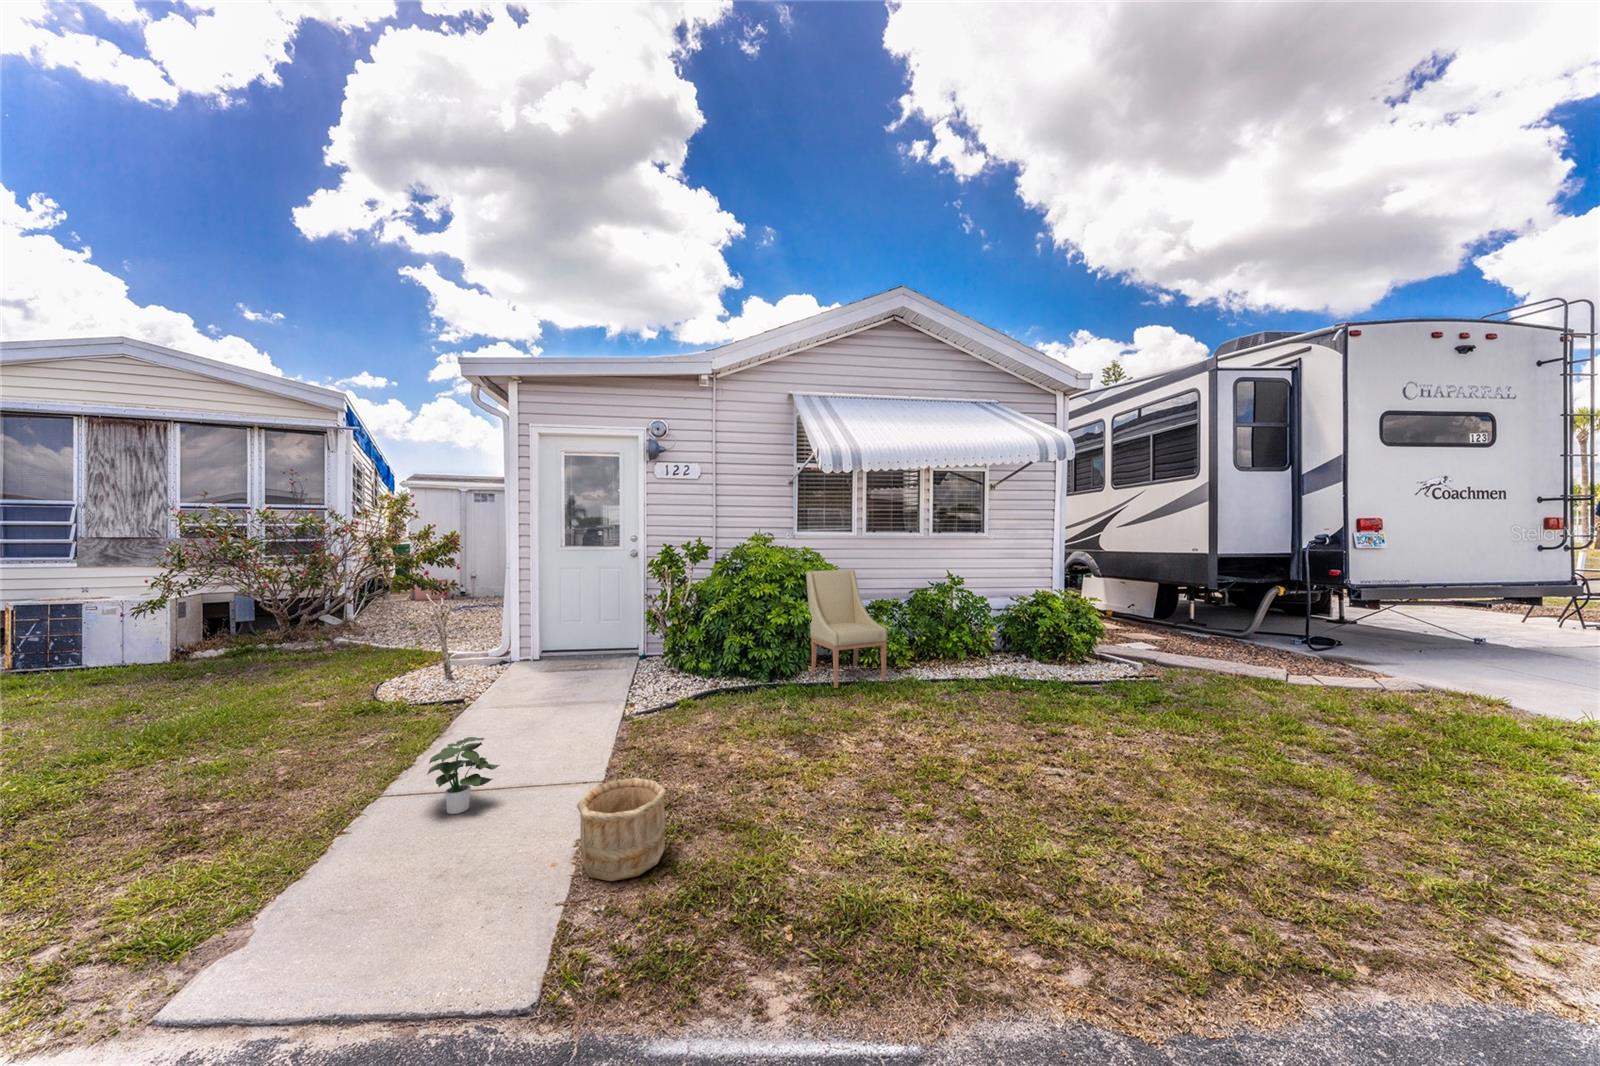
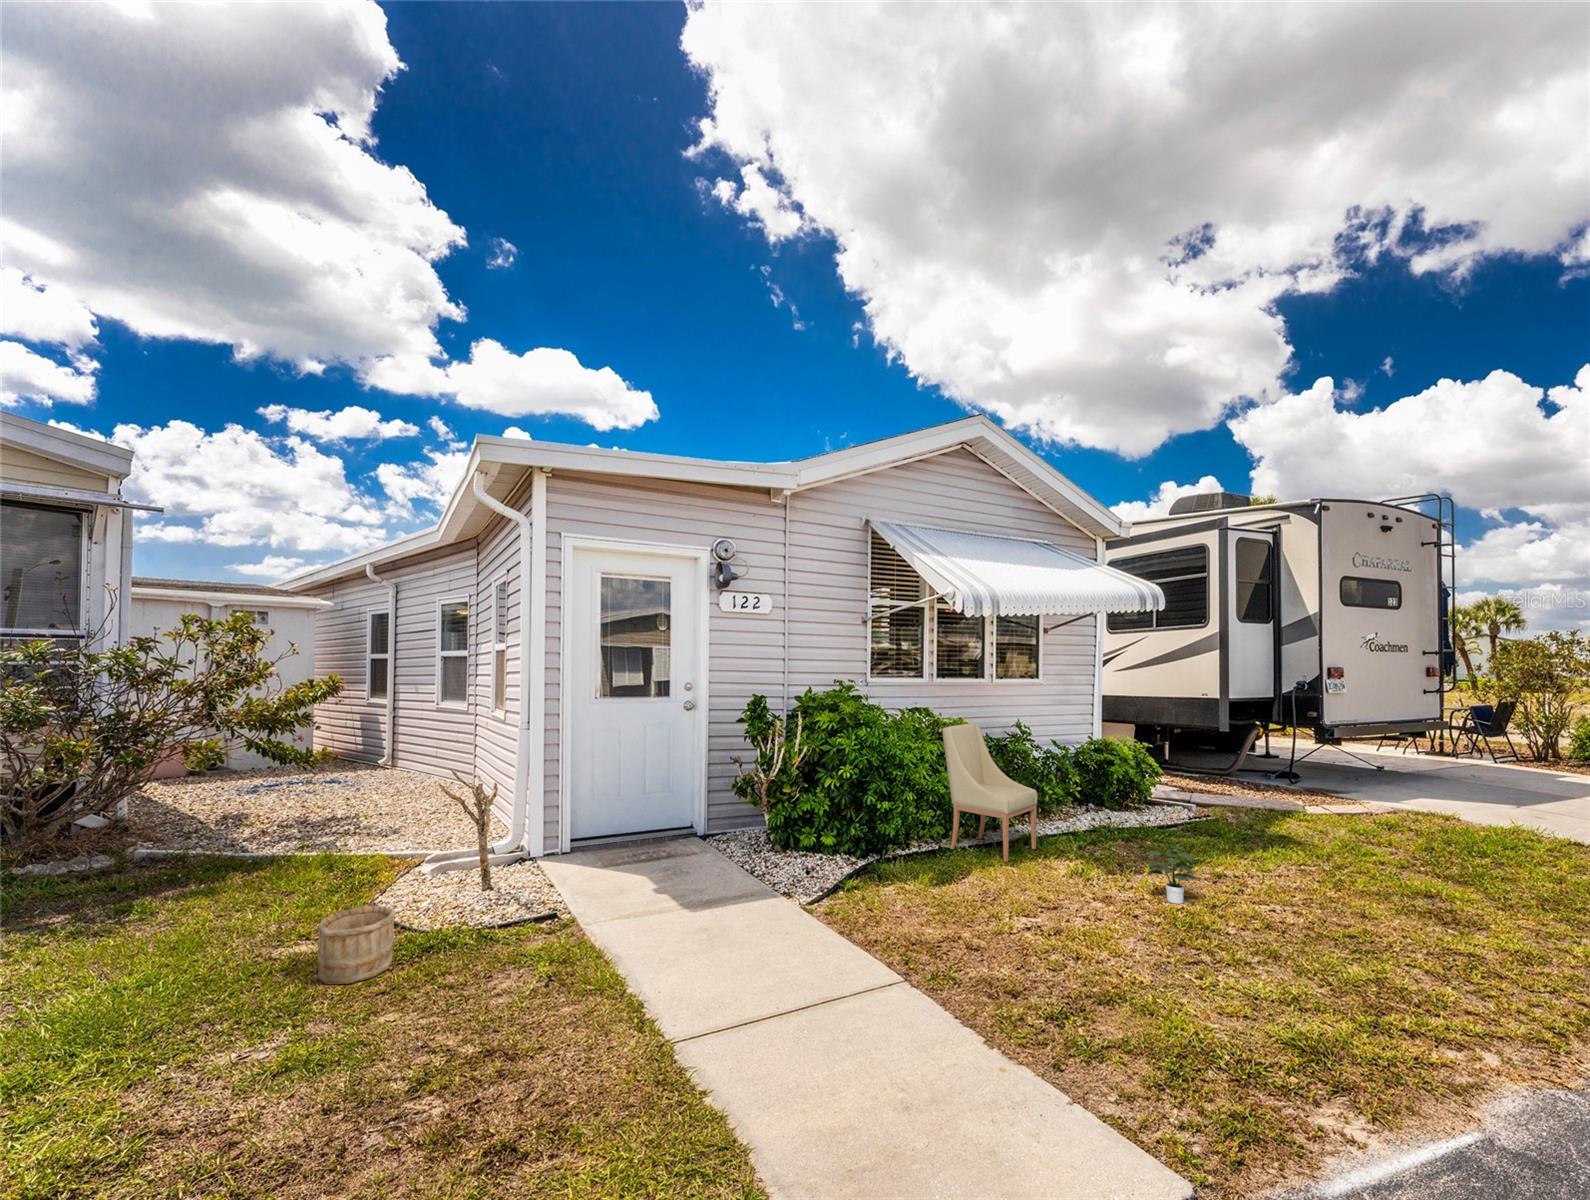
potted plant: present [427,737,500,814] -> present [1145,847,1199,904]
wooden bucket: present [577,778,666,881] -> present [316,906,396,984]

